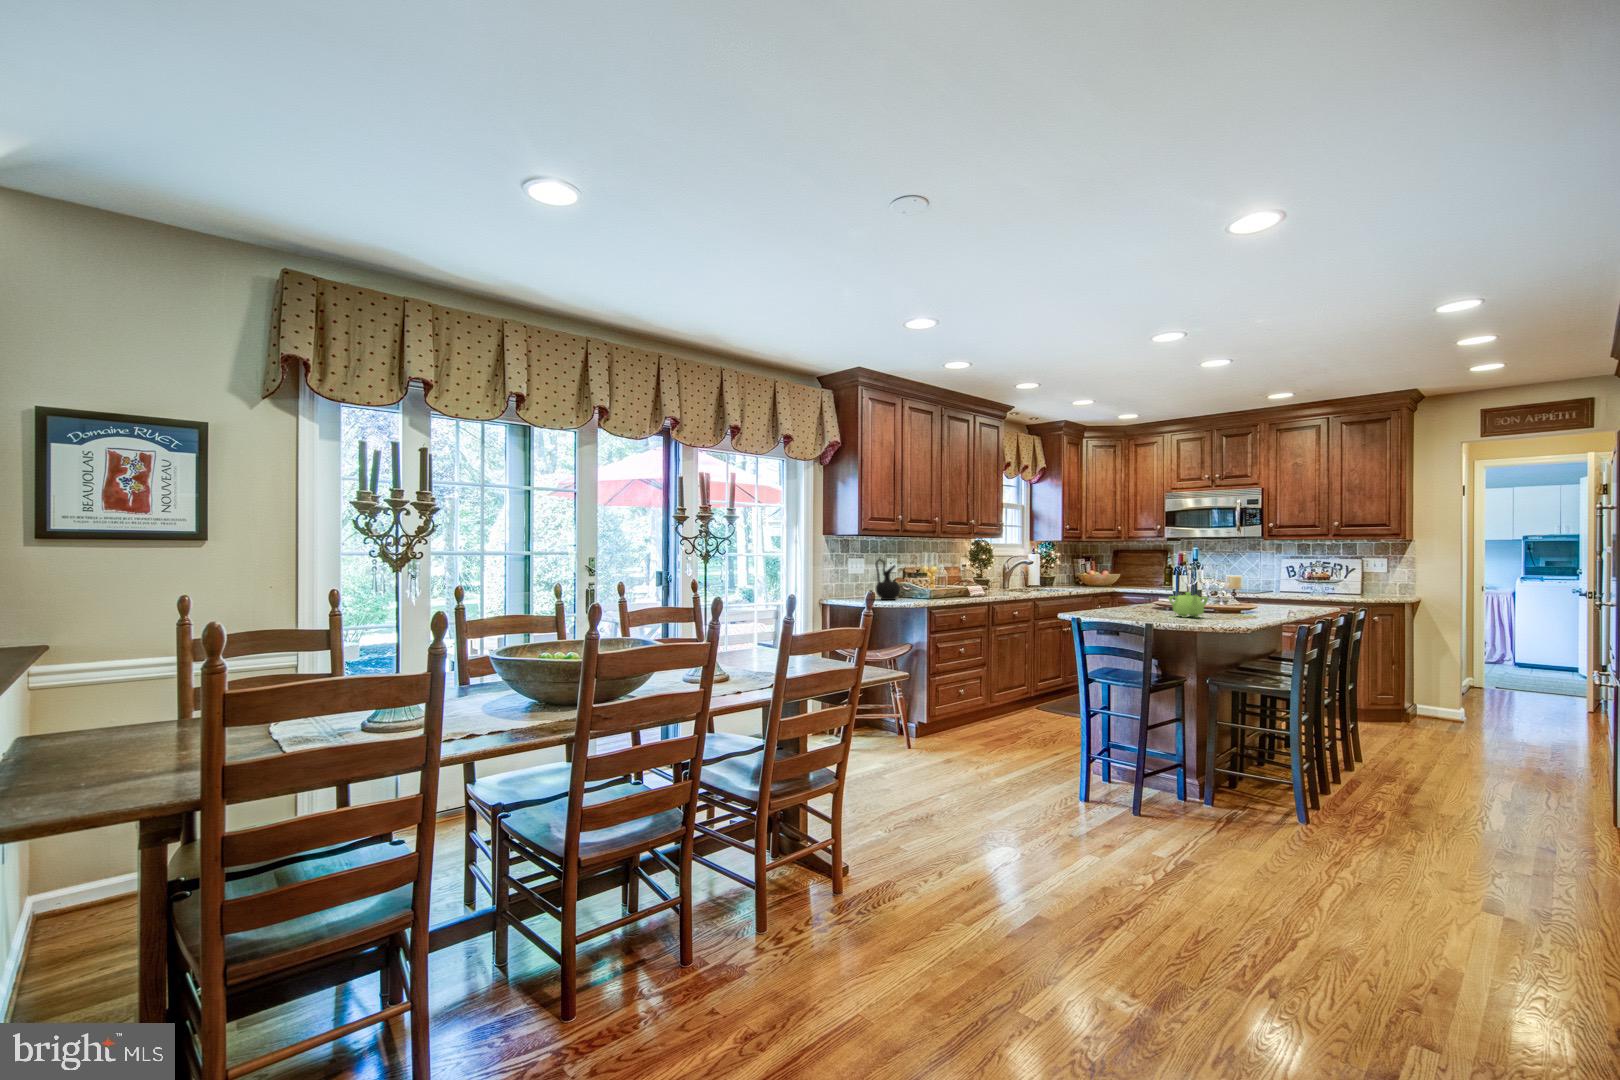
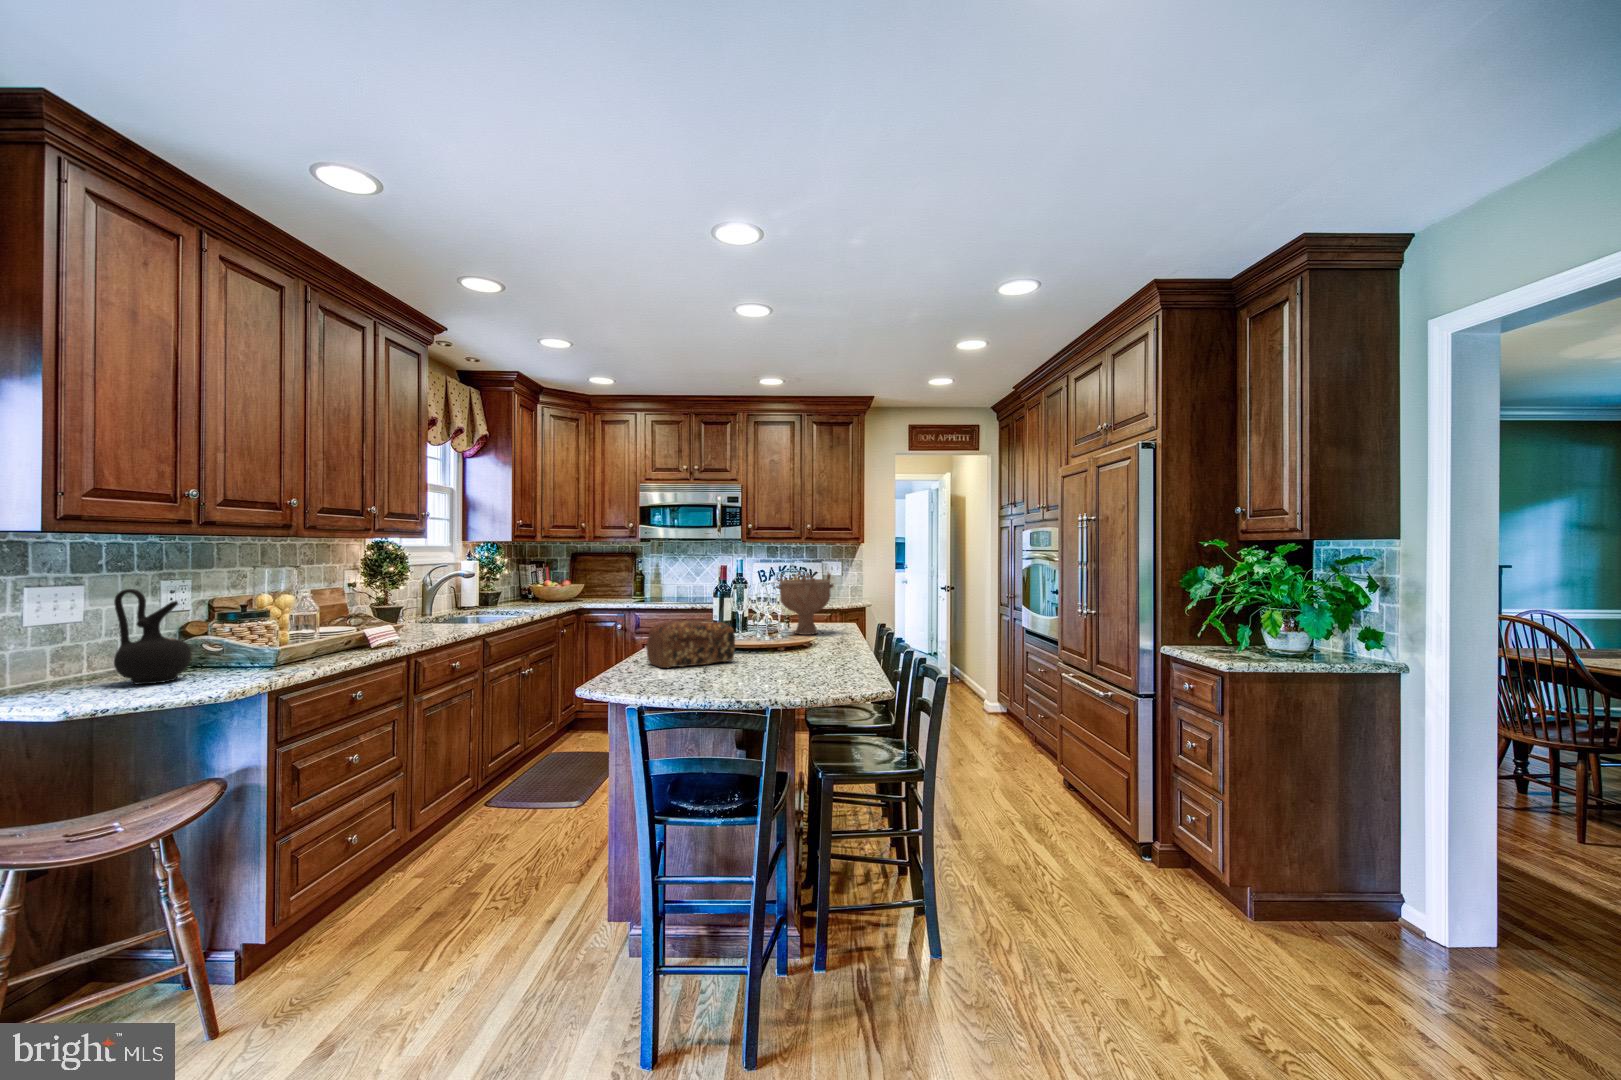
decorative bowl: none [1238,561,1292,610] -> present [777,572,834,635]
bread loaf: none [1109,585,1167,612] -> present [646,620,735,668]
teapot: present [1169,592,1208,618] -> none [756,632,805,674]

